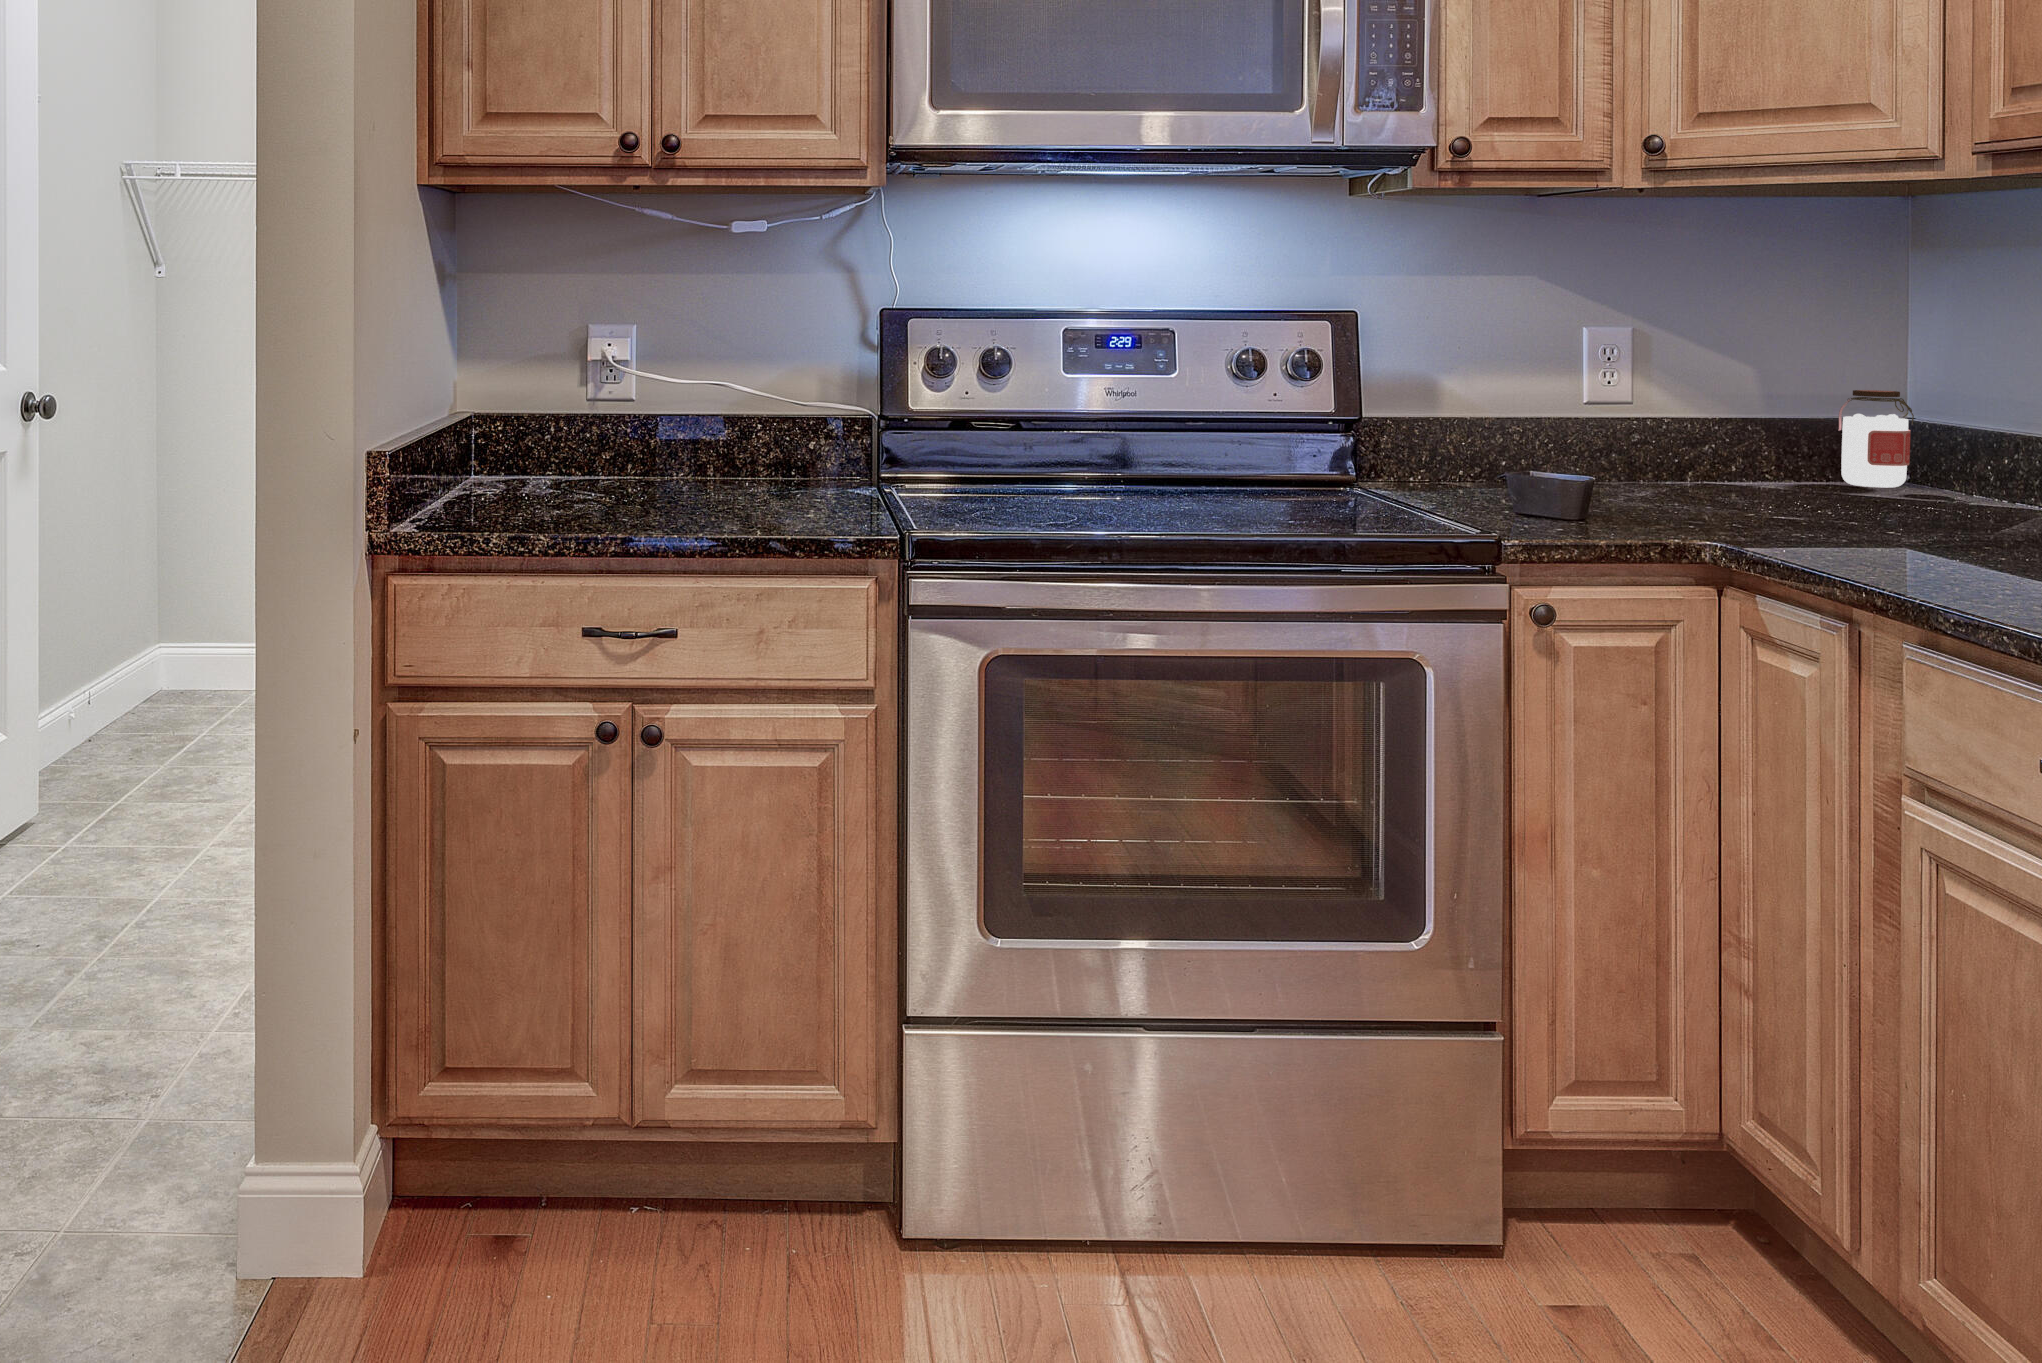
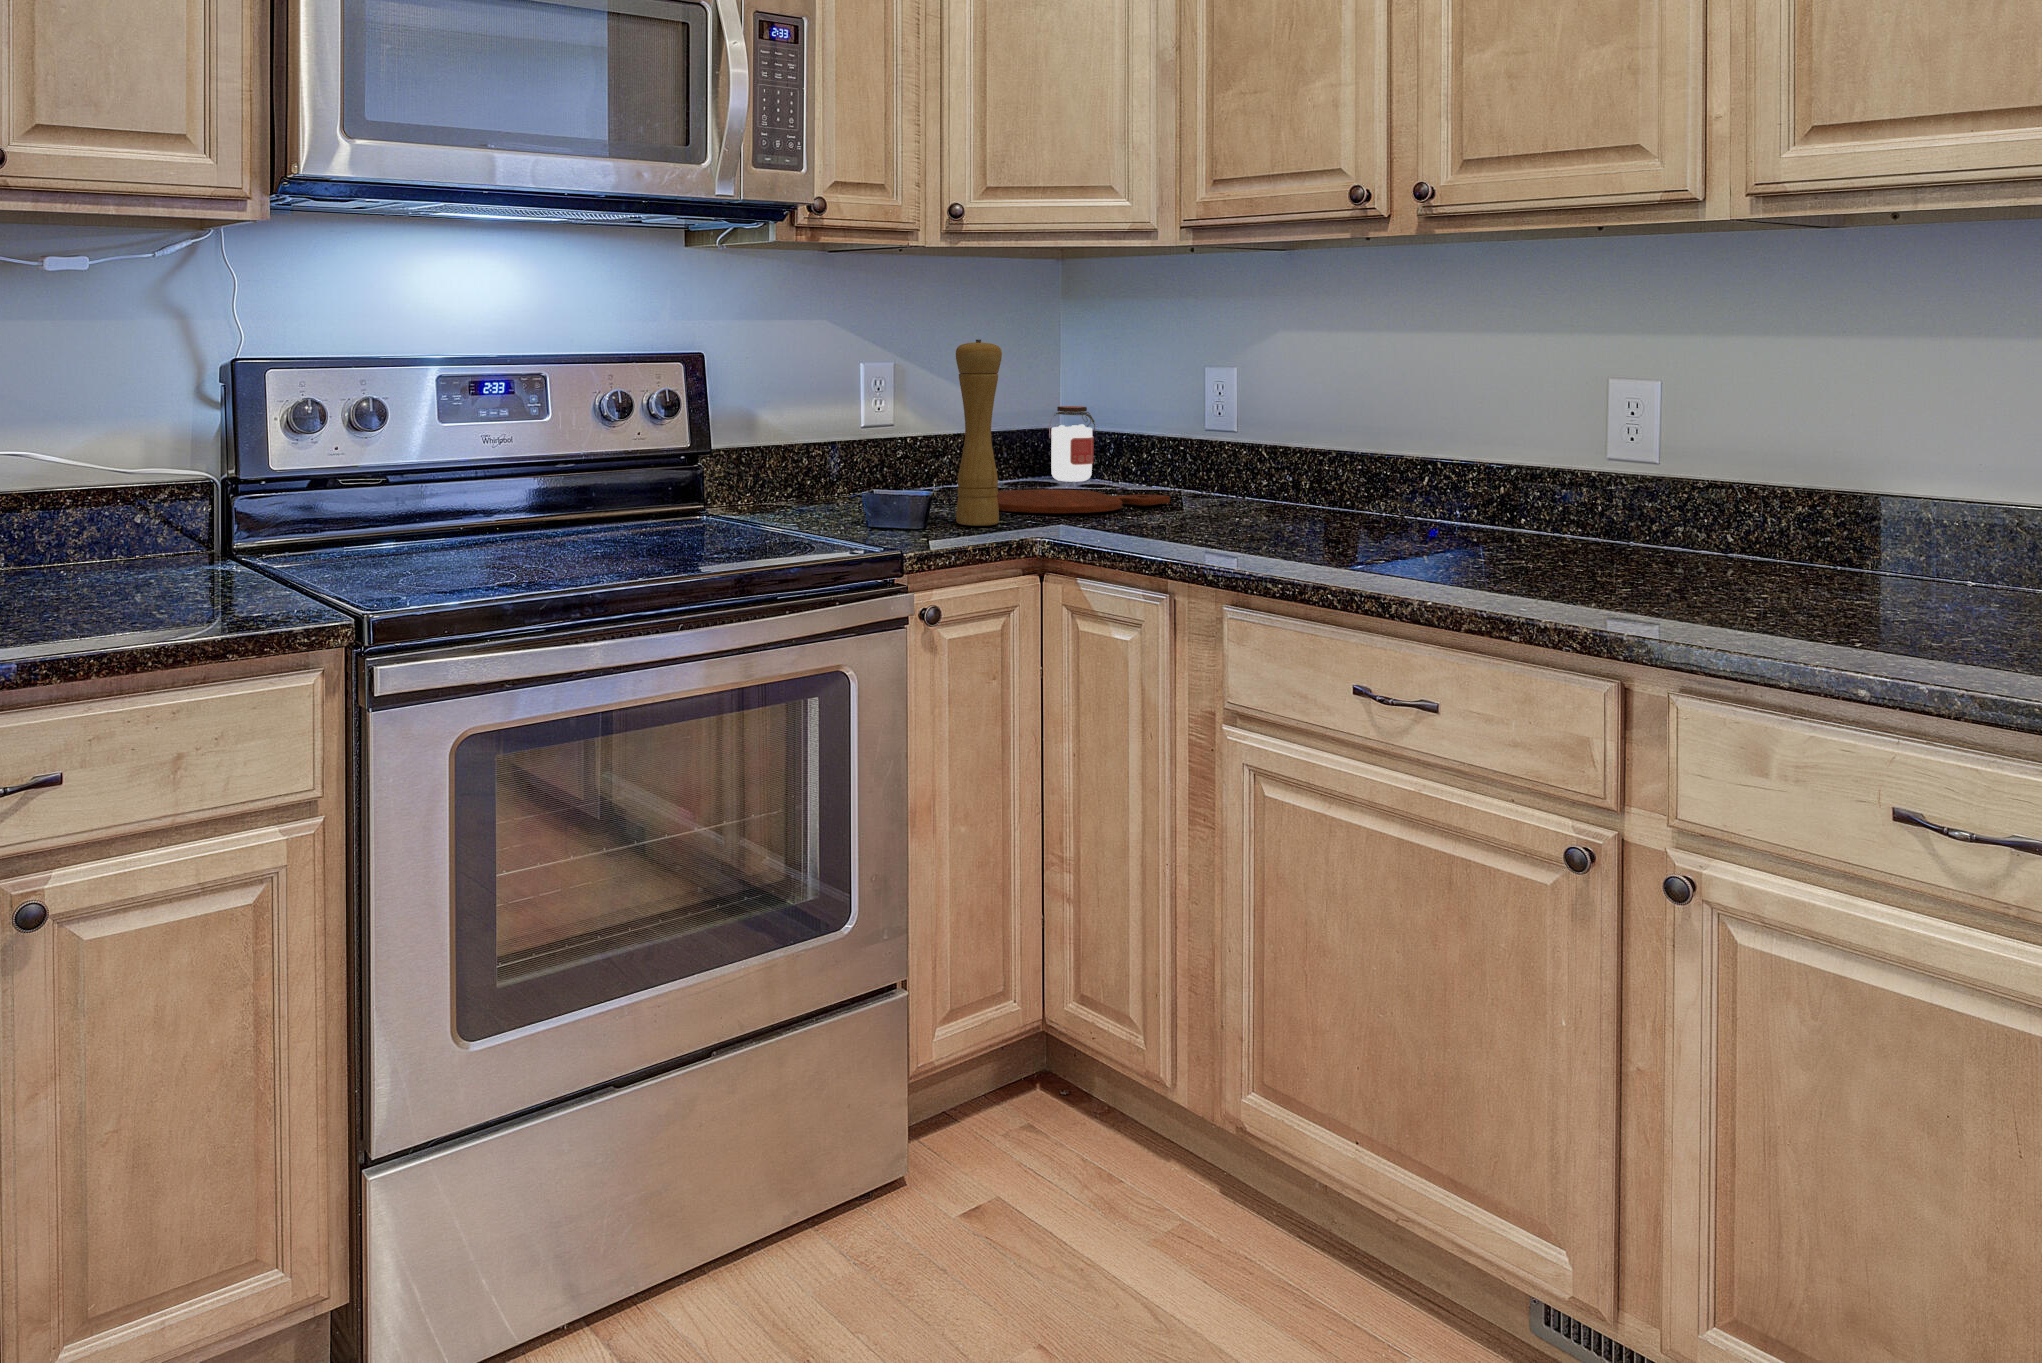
pepper mill: none [1633,296,1701,520] -> present [956,340,1002,526]
cutting board: none [1697,488,2004,519] -> present [997,489,1170,513]

